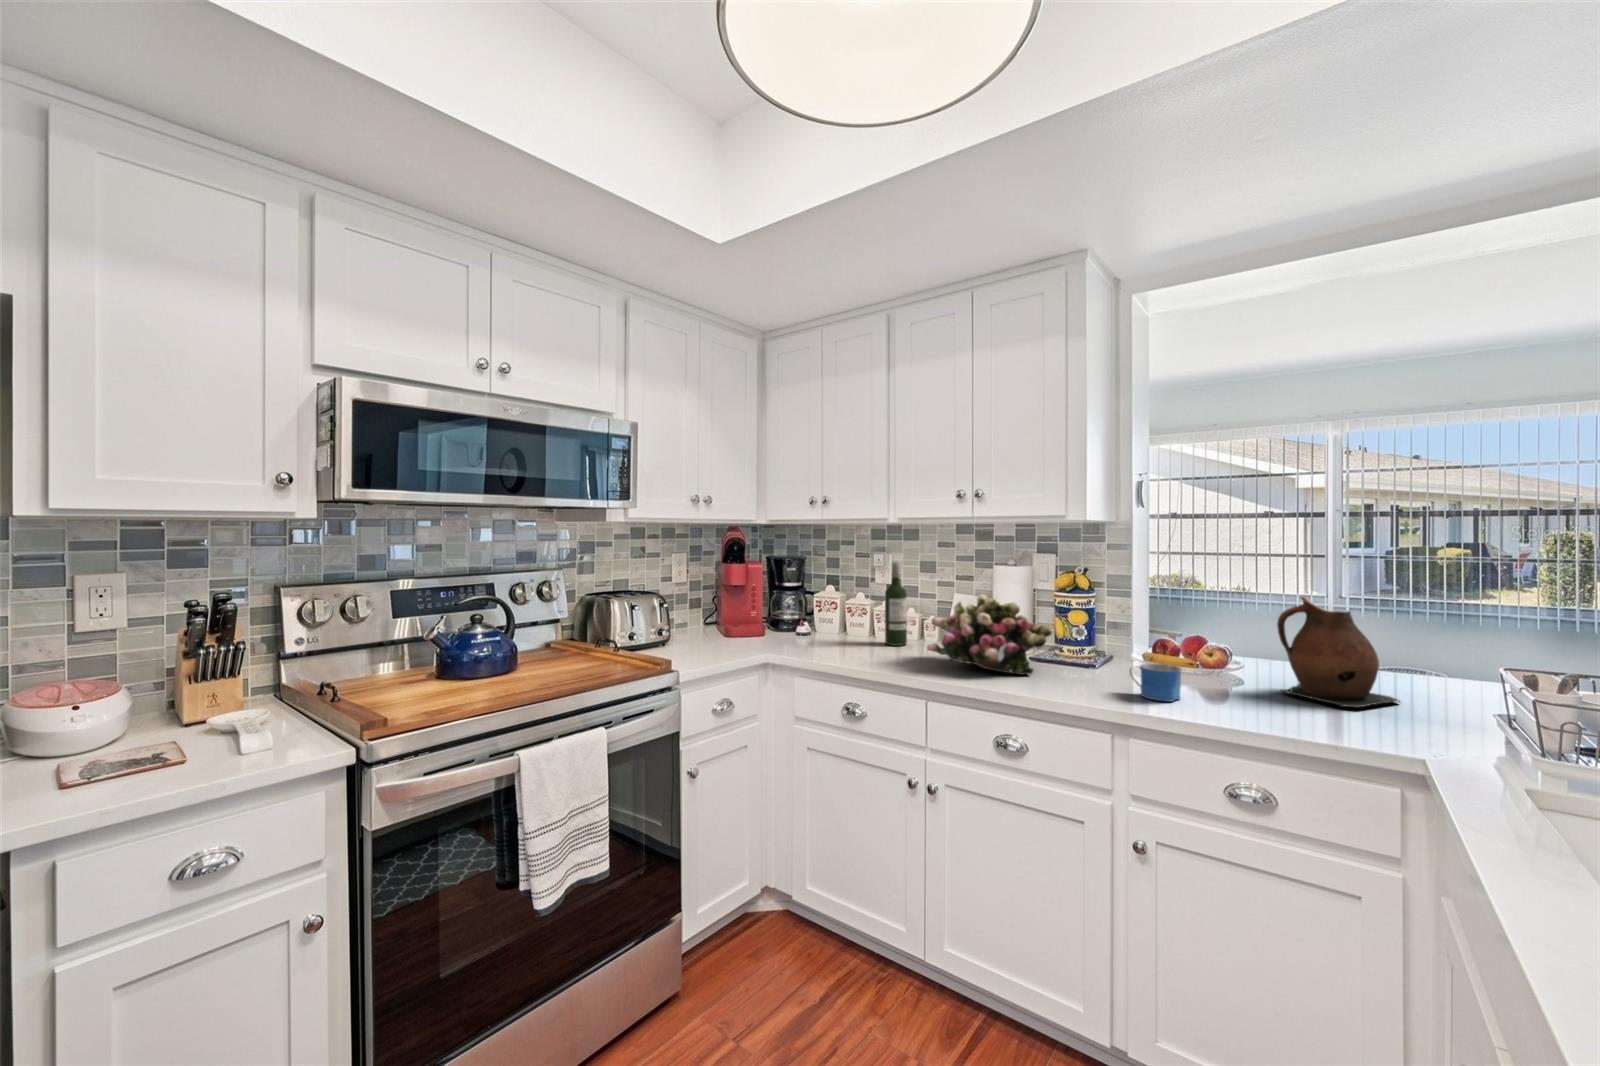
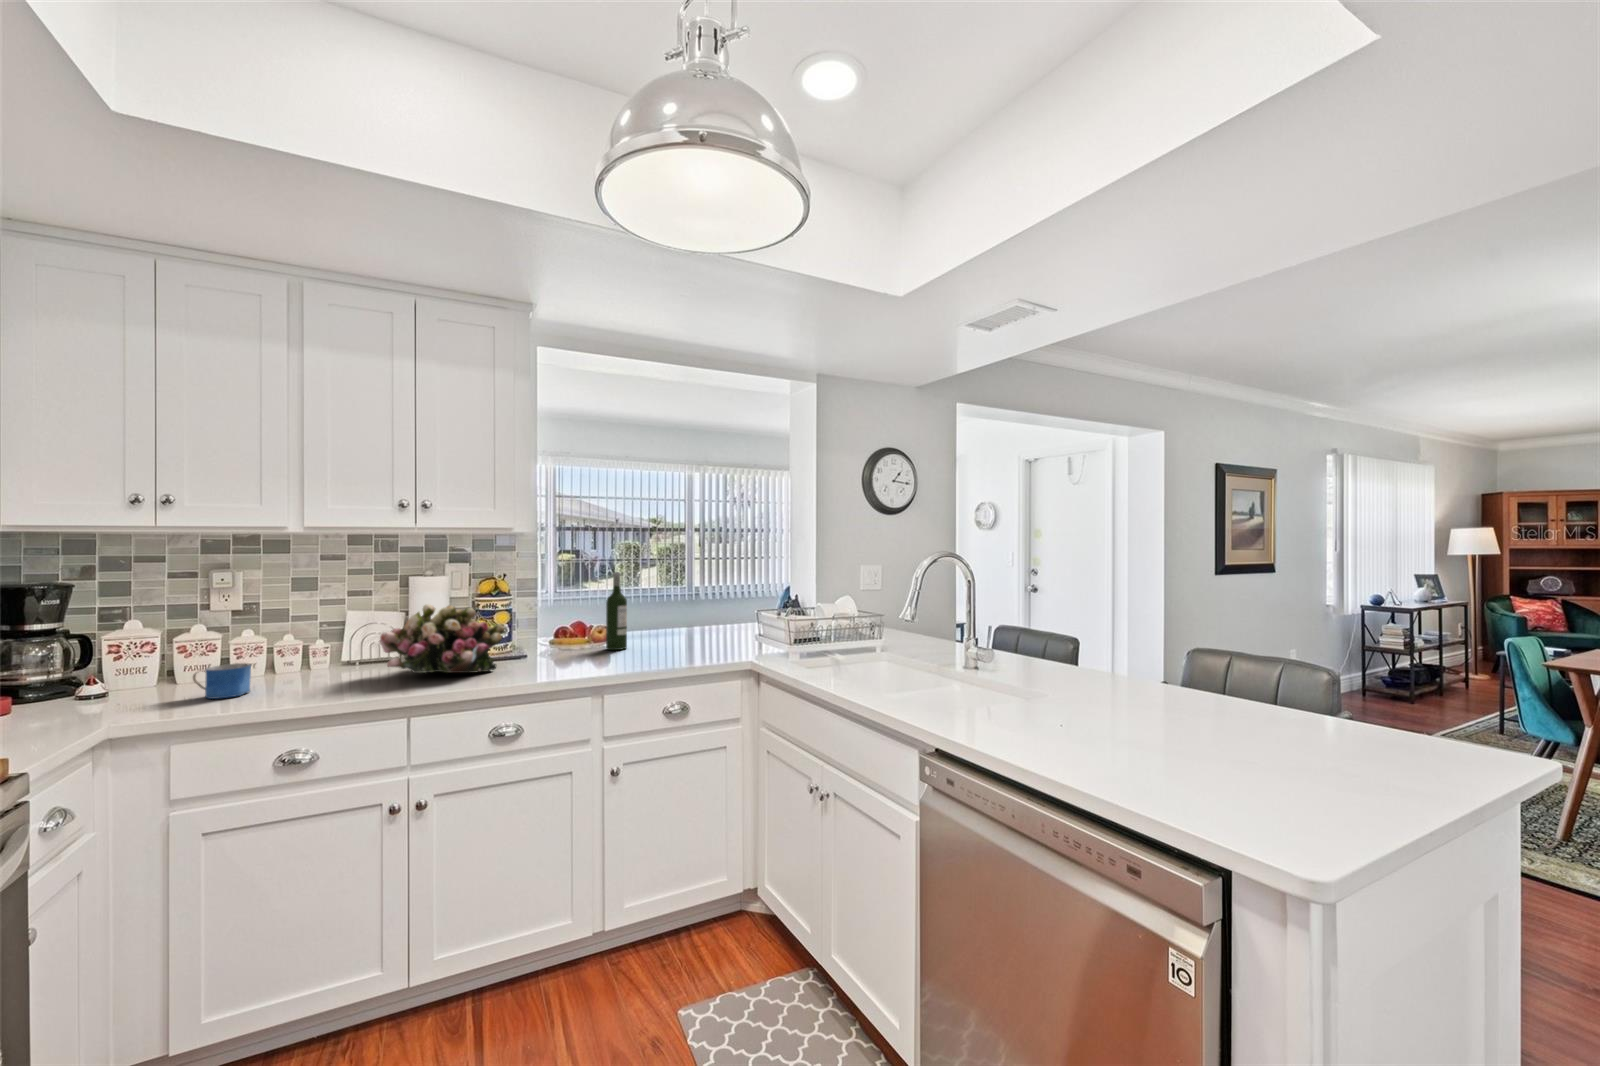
wine bottle: present [885,562,907,646] -> present [606,572,627,650]
ceramic pitcher: present [1277,596,1400,707] -> none [650,584,705,648]
mug: present [1130,664,1181,702] -> present [193,663,251,699]

